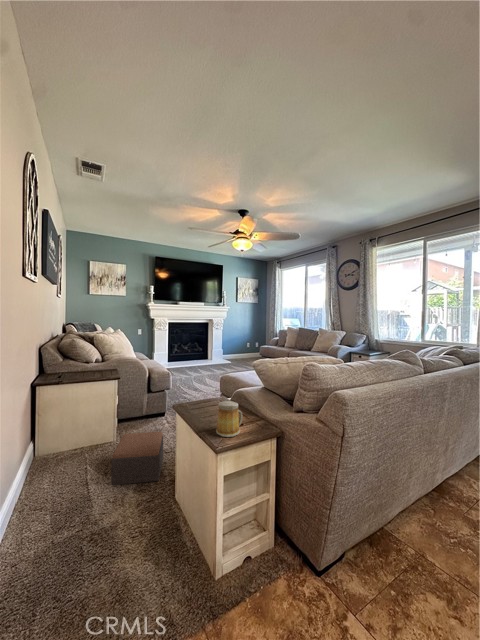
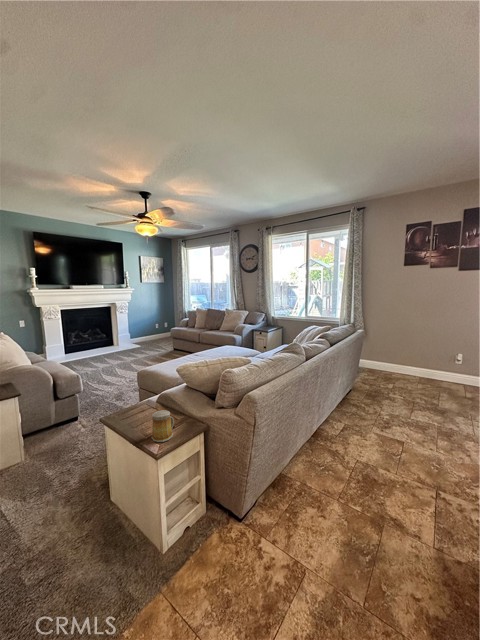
footstool: present [111,432,163,485] -> none [33,441,89,506]

